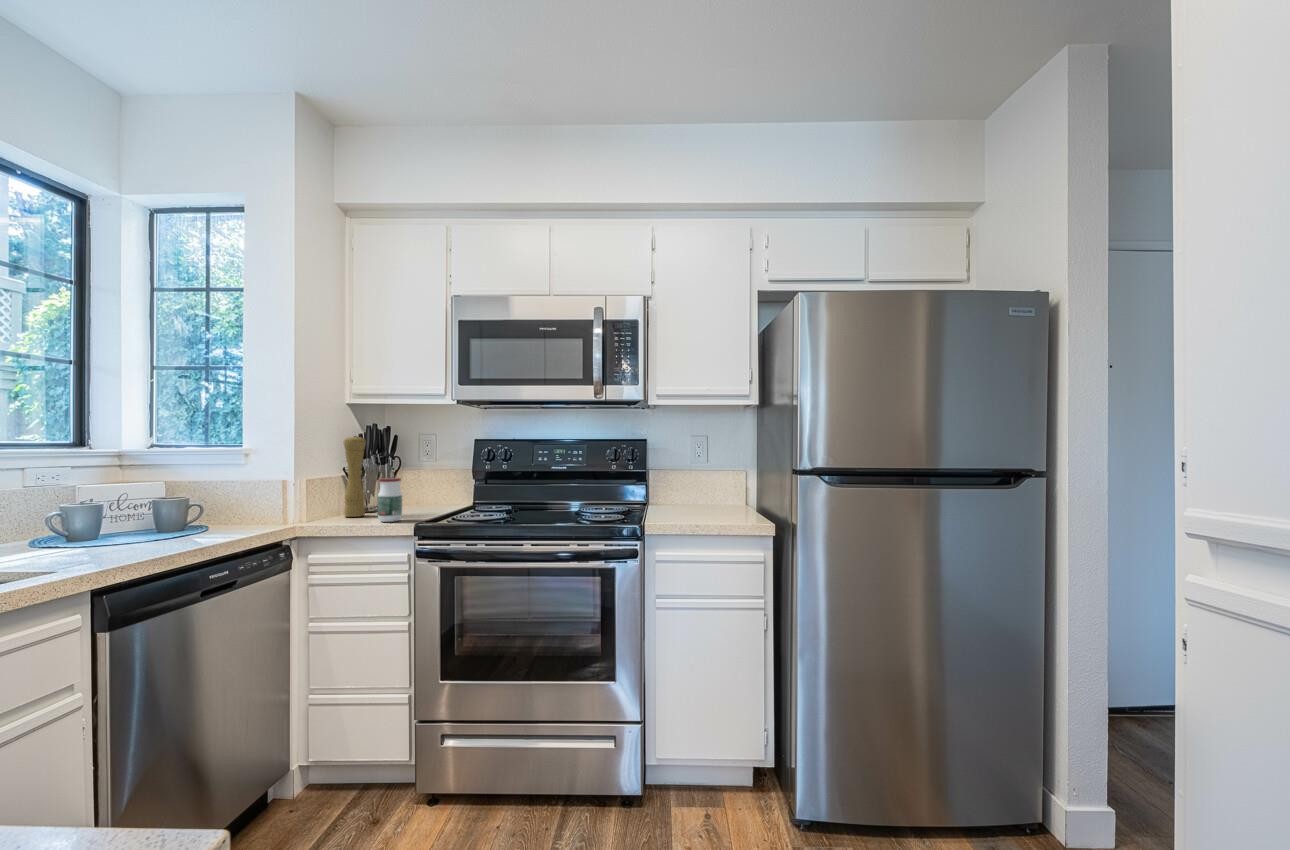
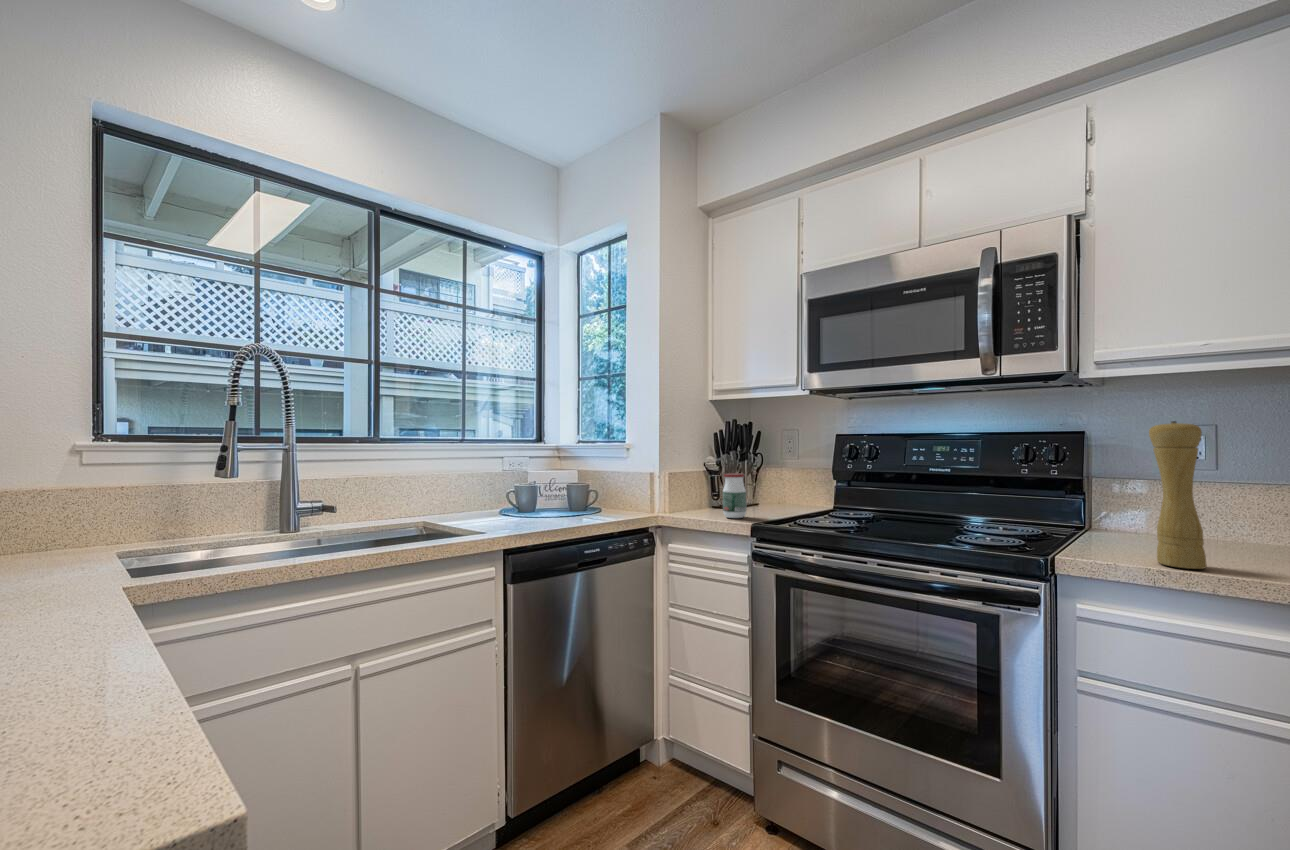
pepper mill: present [344,436,366,517] -> present [1149,421,1207,569]

